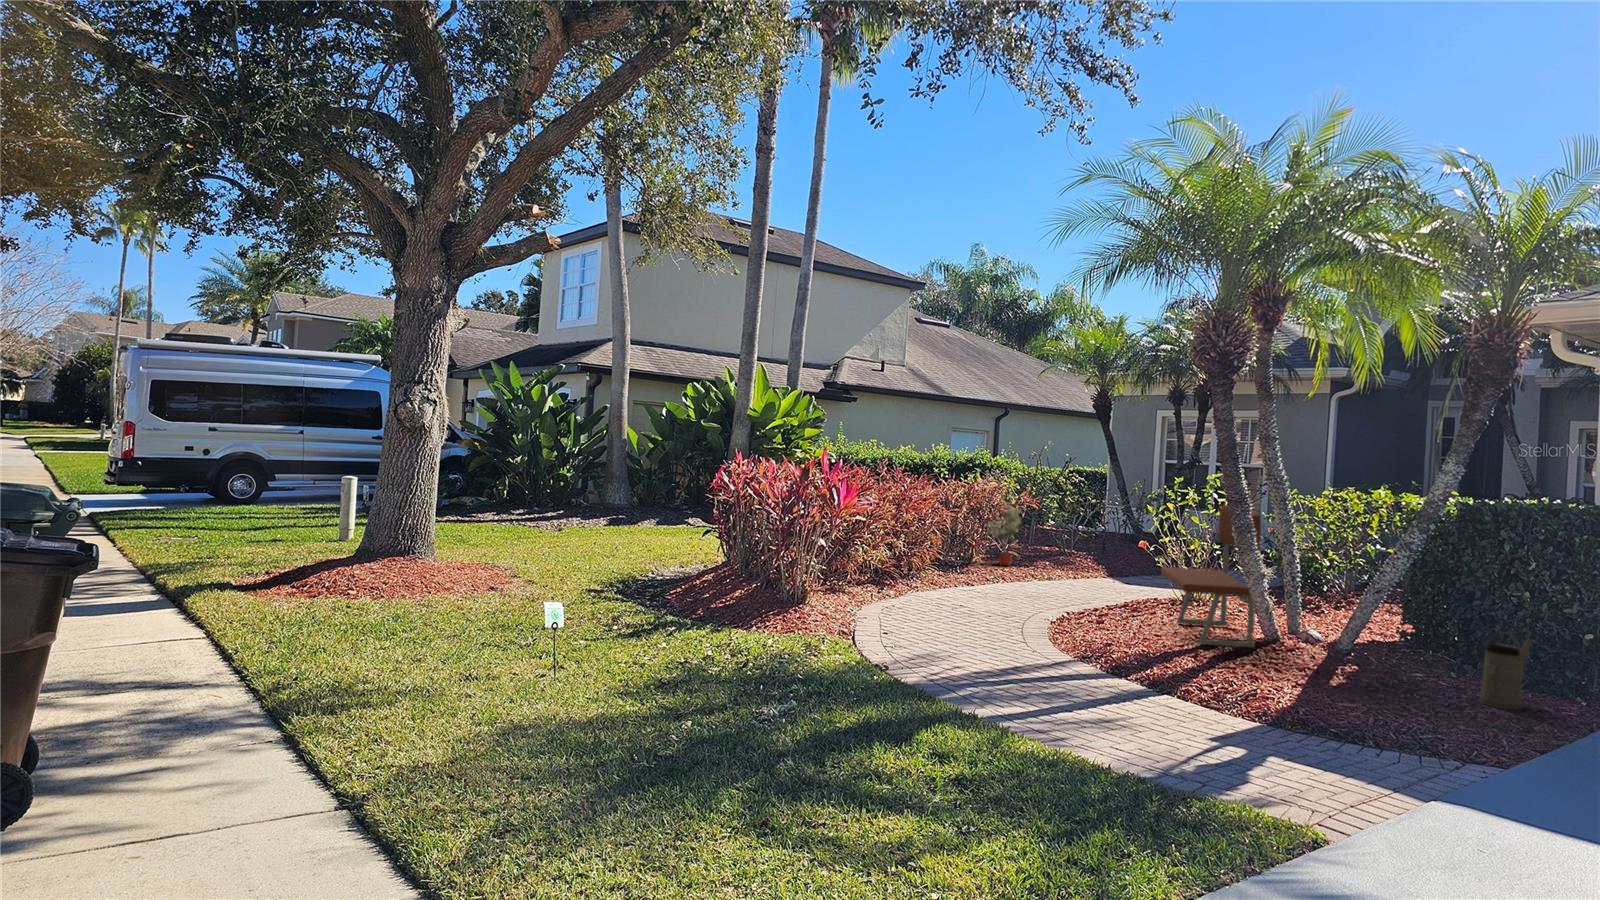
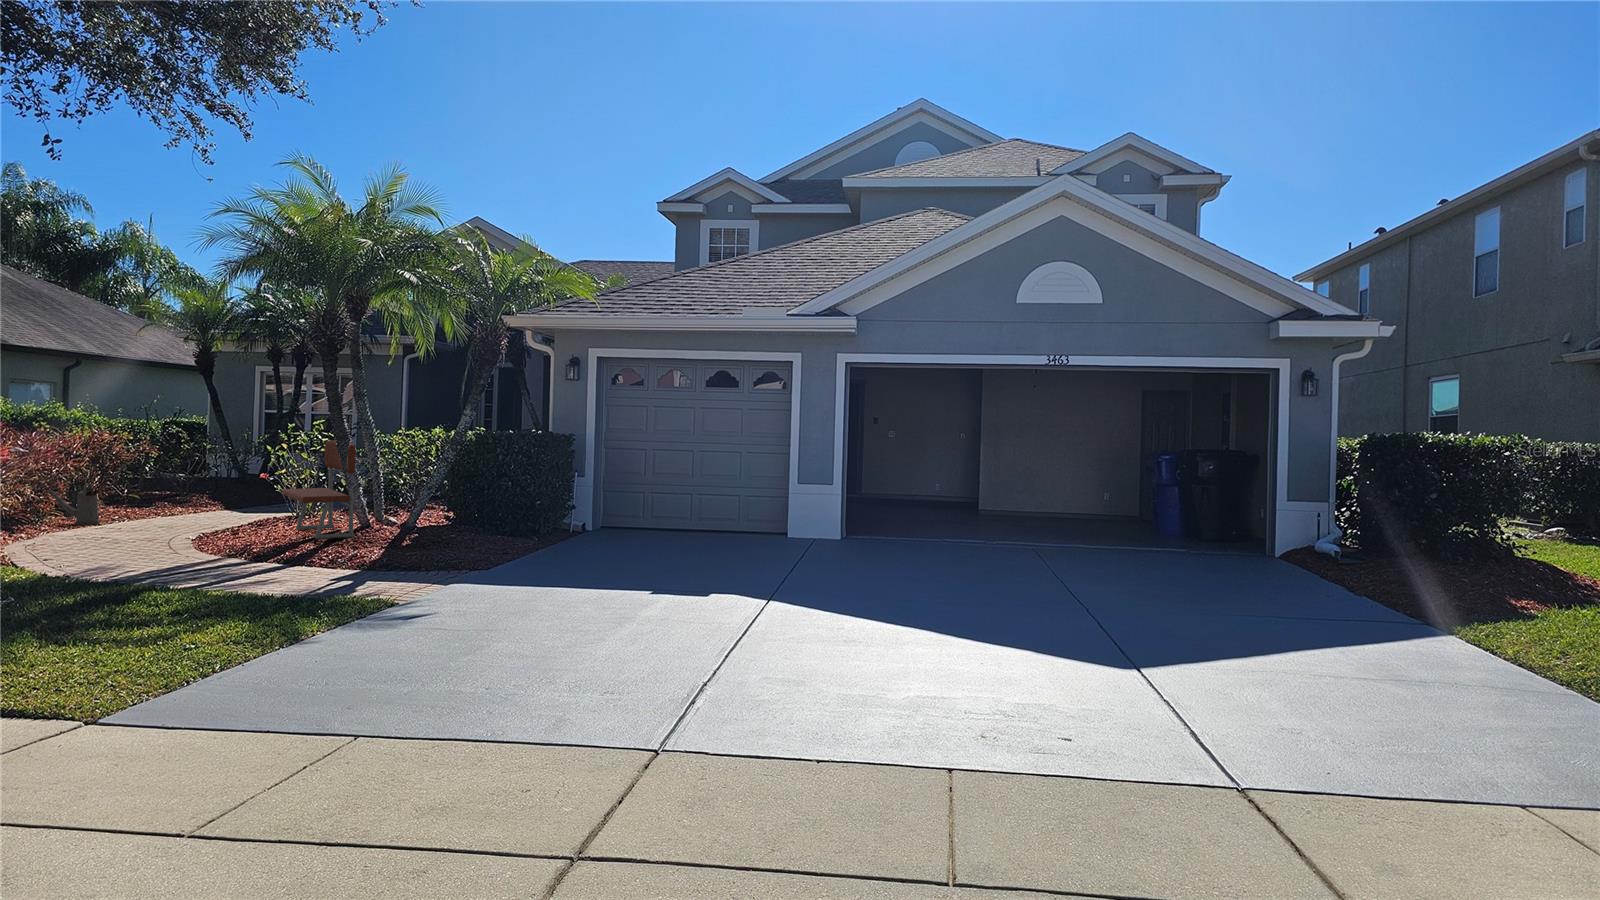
potted tree: present [988,502,1021,566] -> none [106,450,142,508]
watering can: present [1478,632,1532,710] -> present [50,484,106,525]

